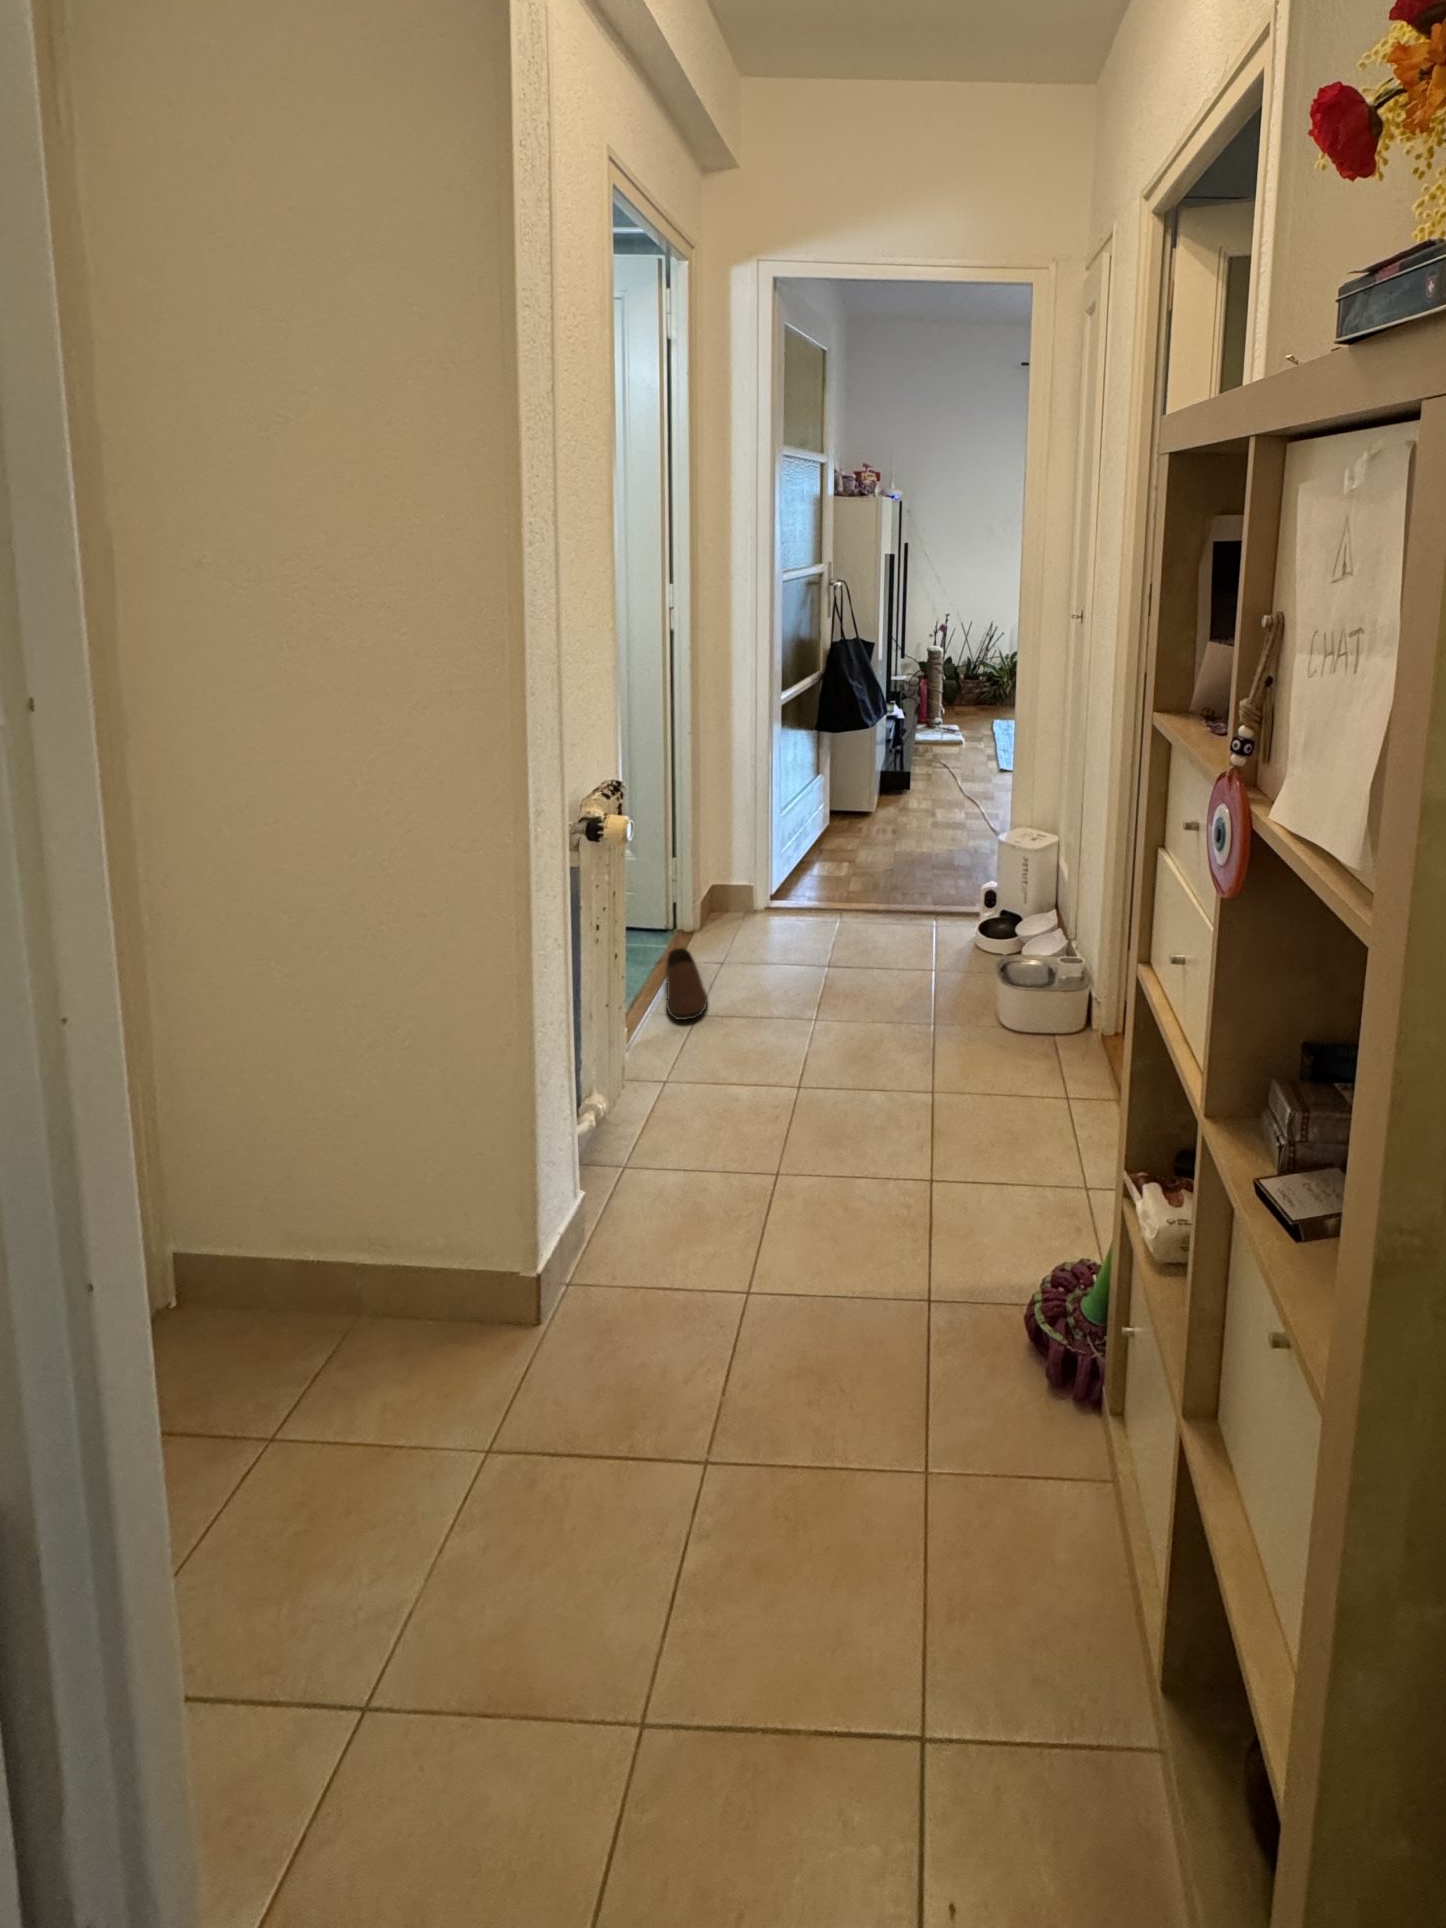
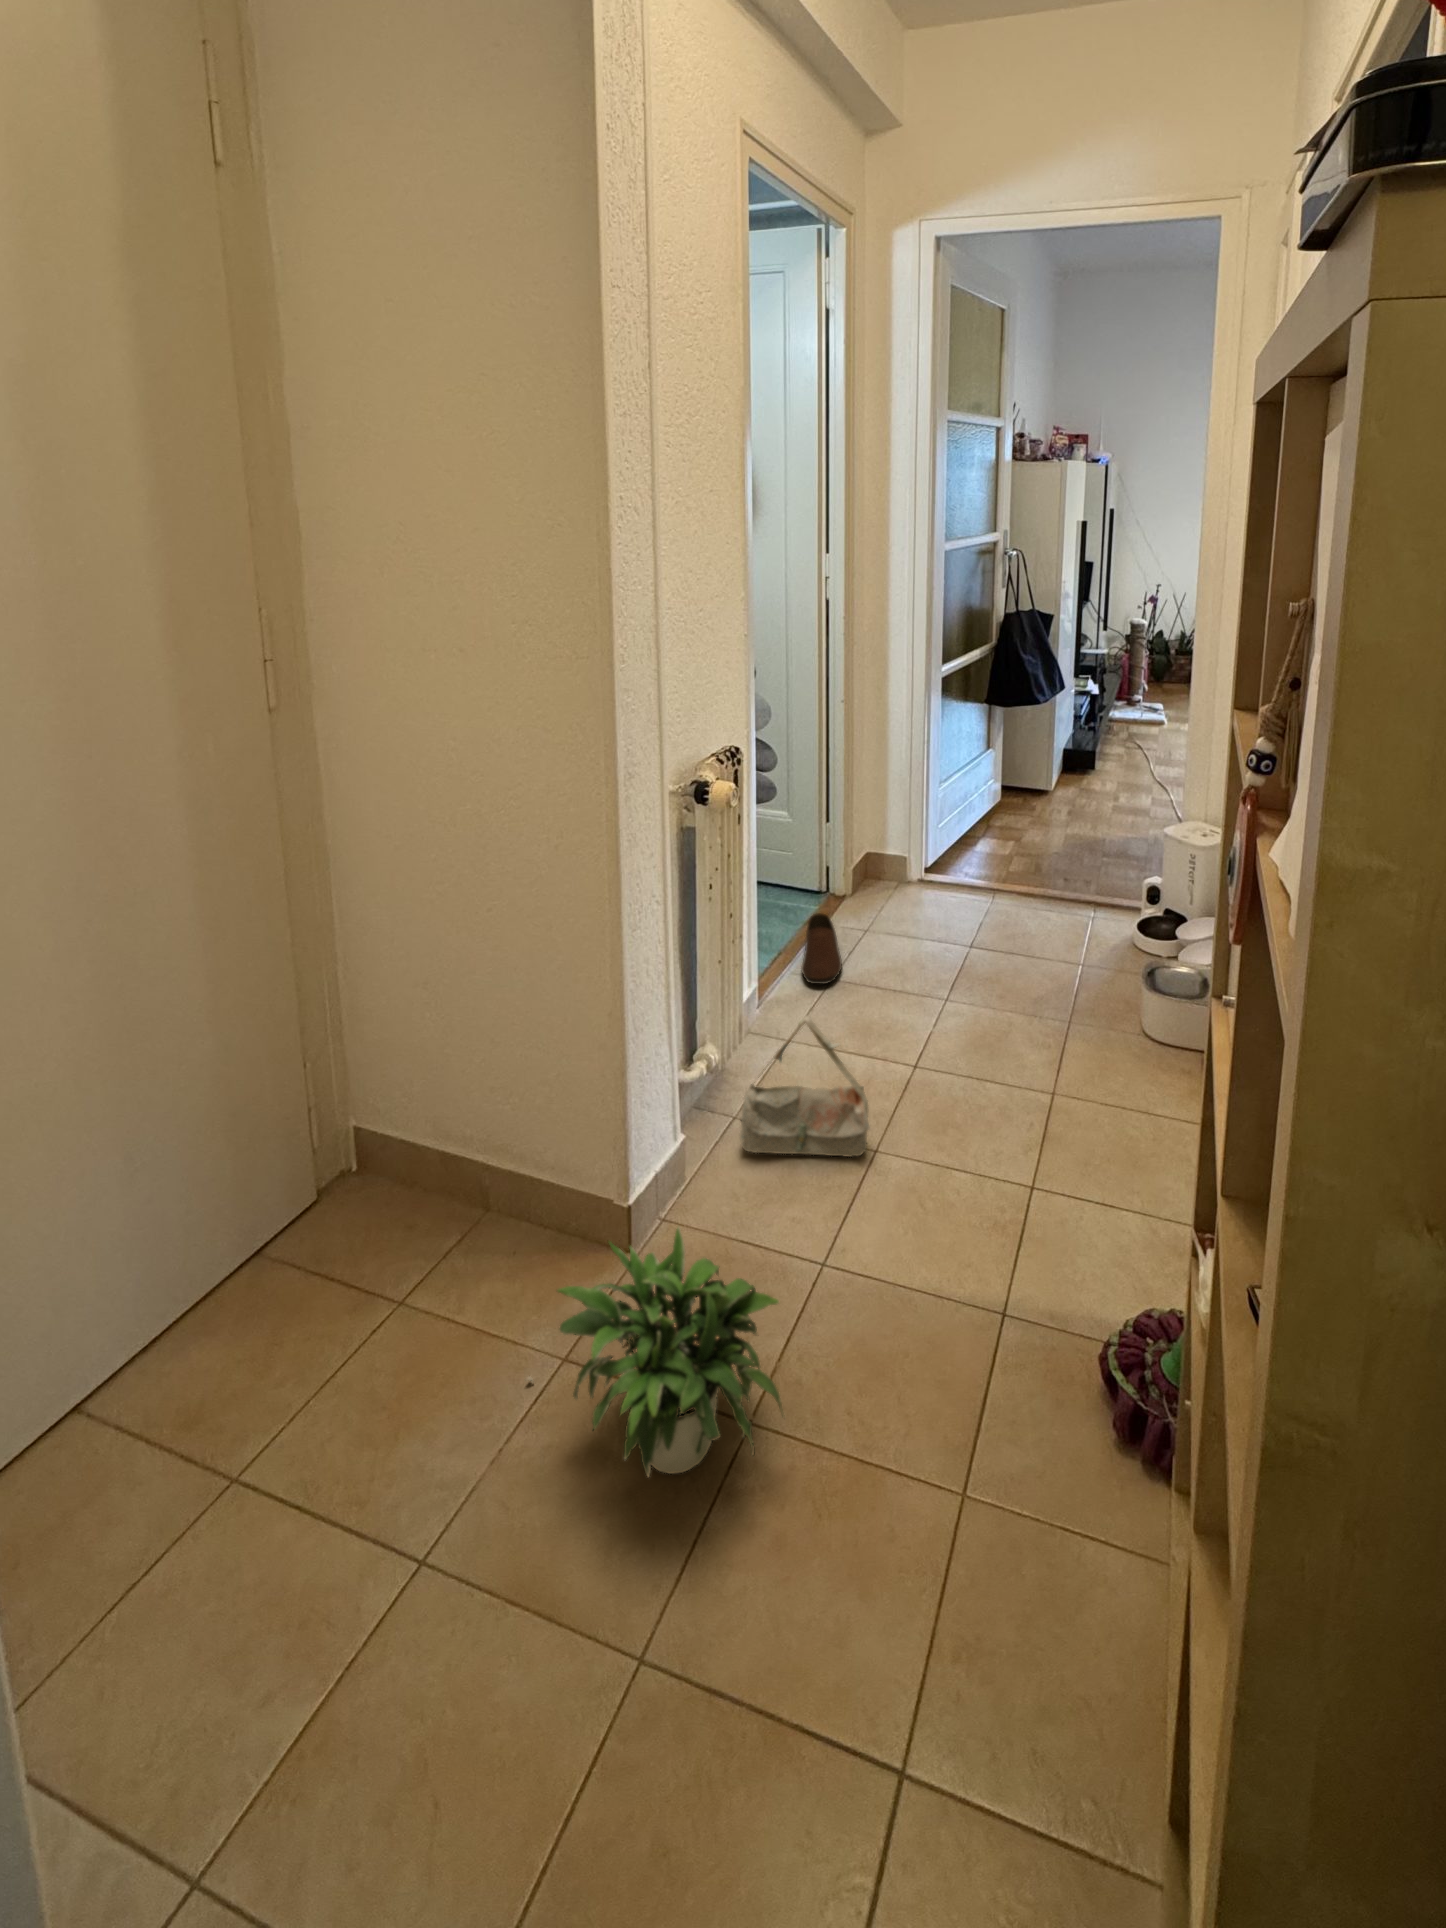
bag: none [637,1046,775,1198] -> present [740,1016,869,1157]
potted plant: none [445,1278,754,1545] -> present [527,1227,784,1477]

